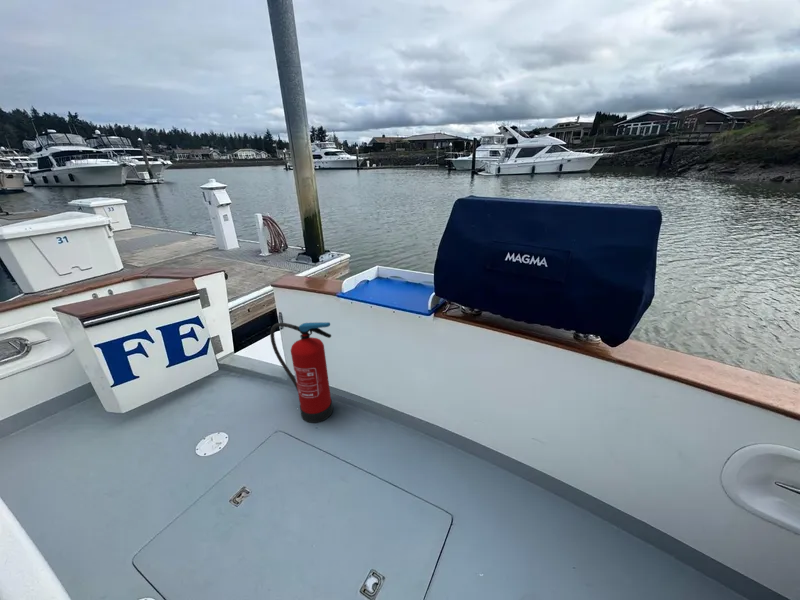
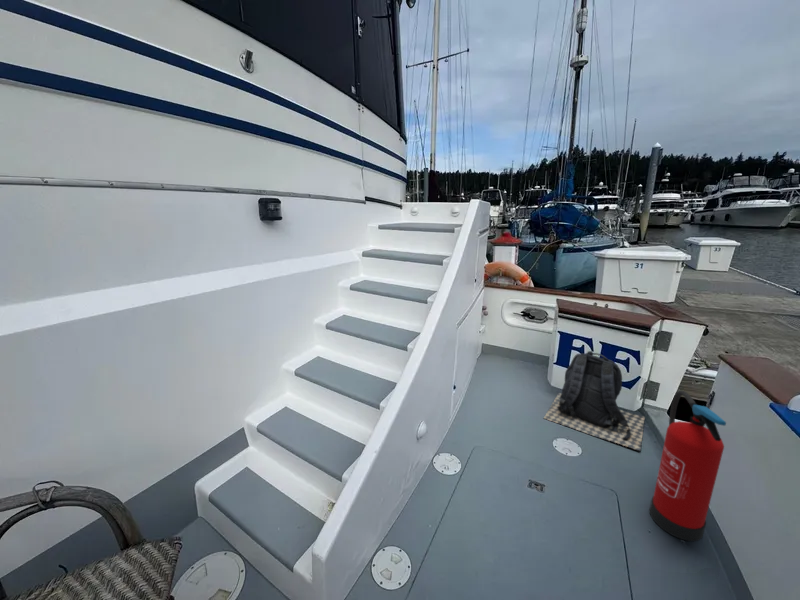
backpack: none [139,339,257,446] -> present [544,351,644,451]

